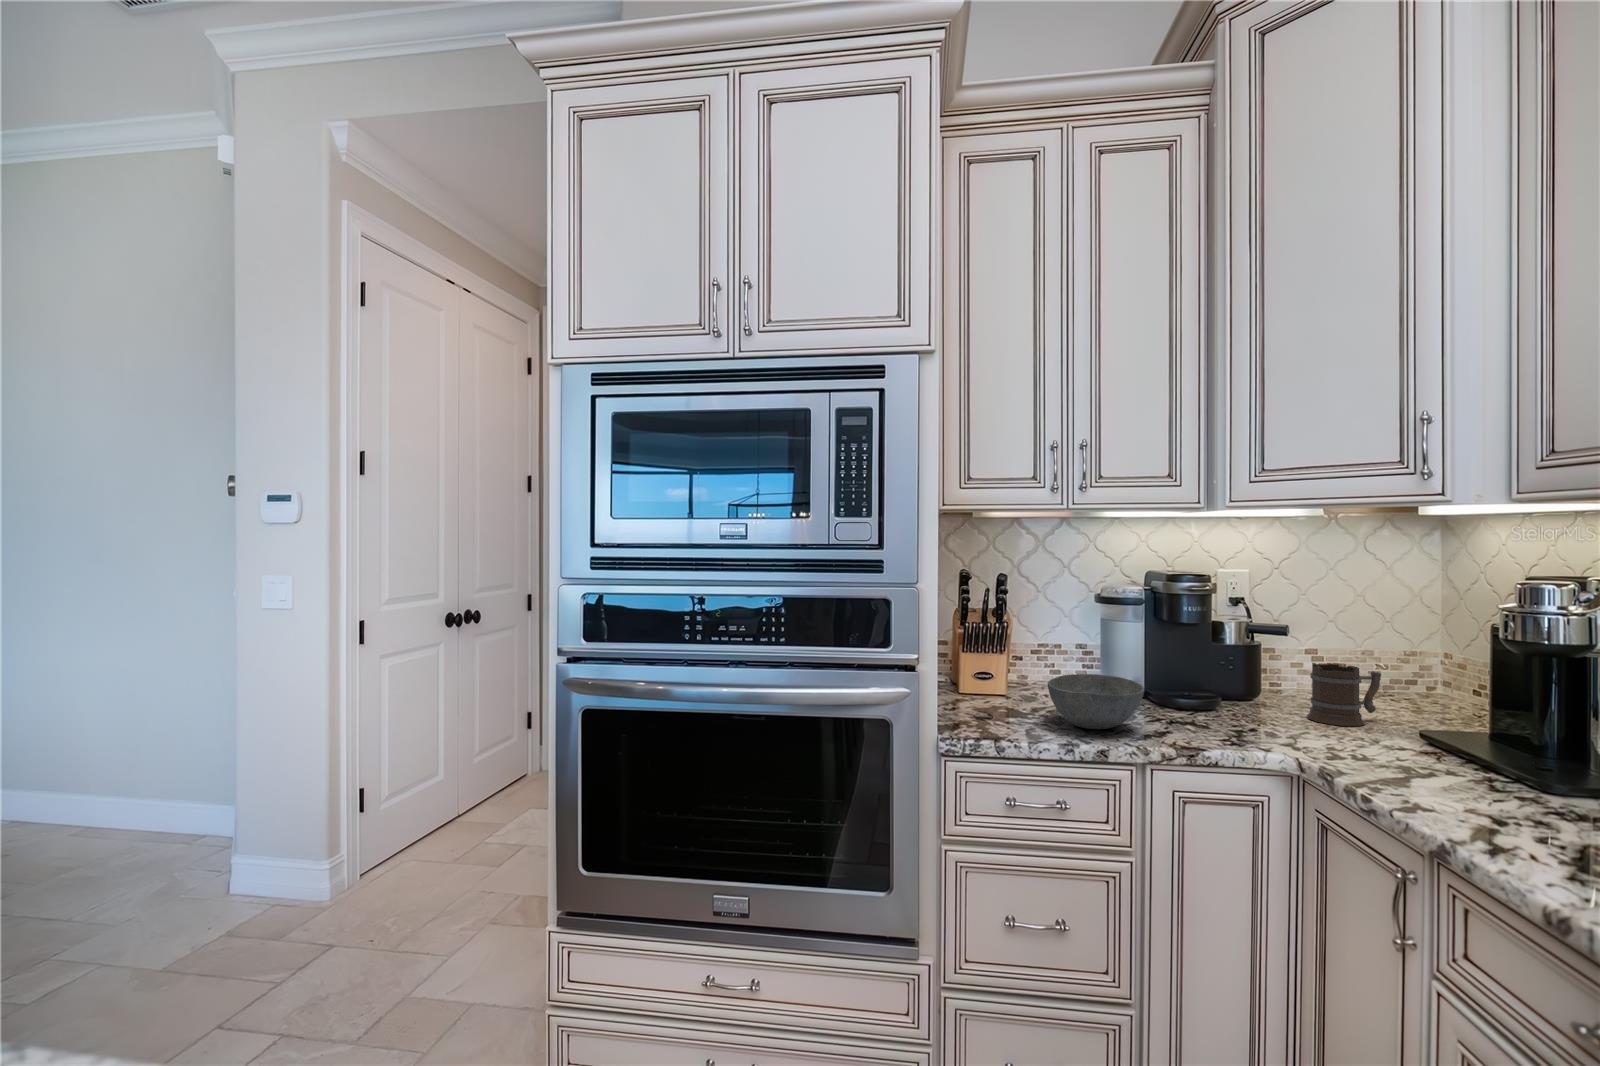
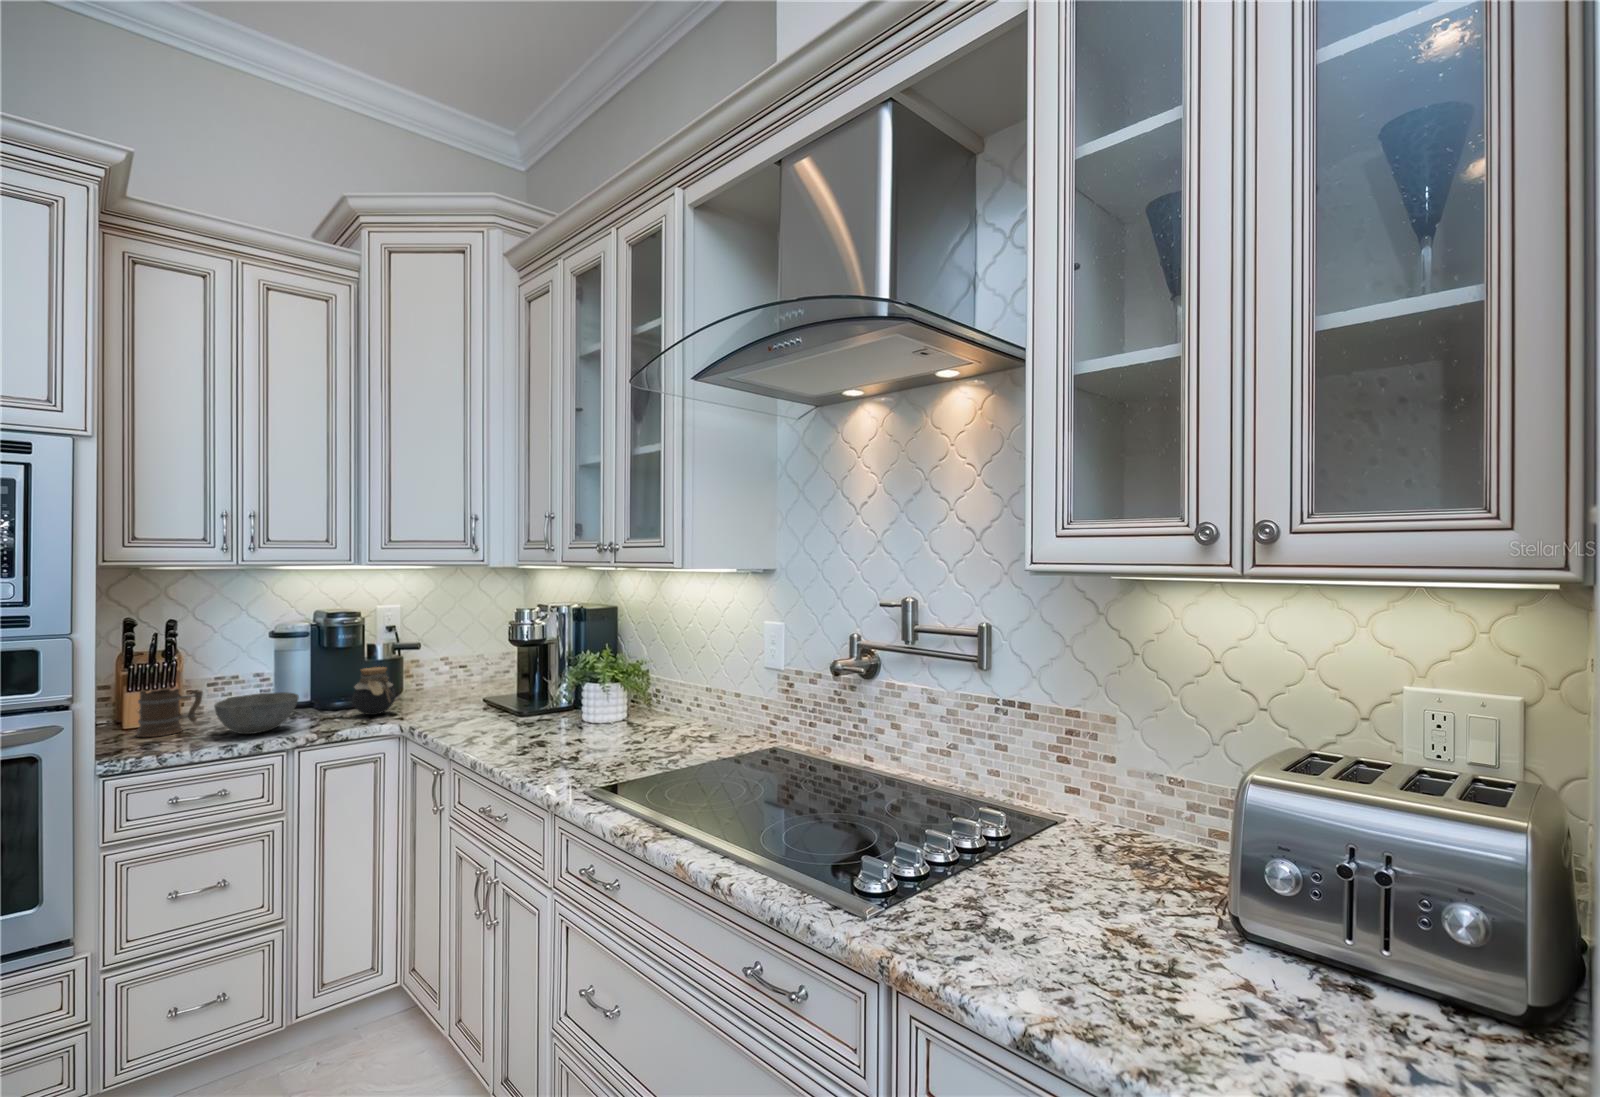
jar: none [1209,659,1273,730] -> present [352,667,396,715]
mug: present [1307,663,1381,726] -> present [136,688,203,737]

